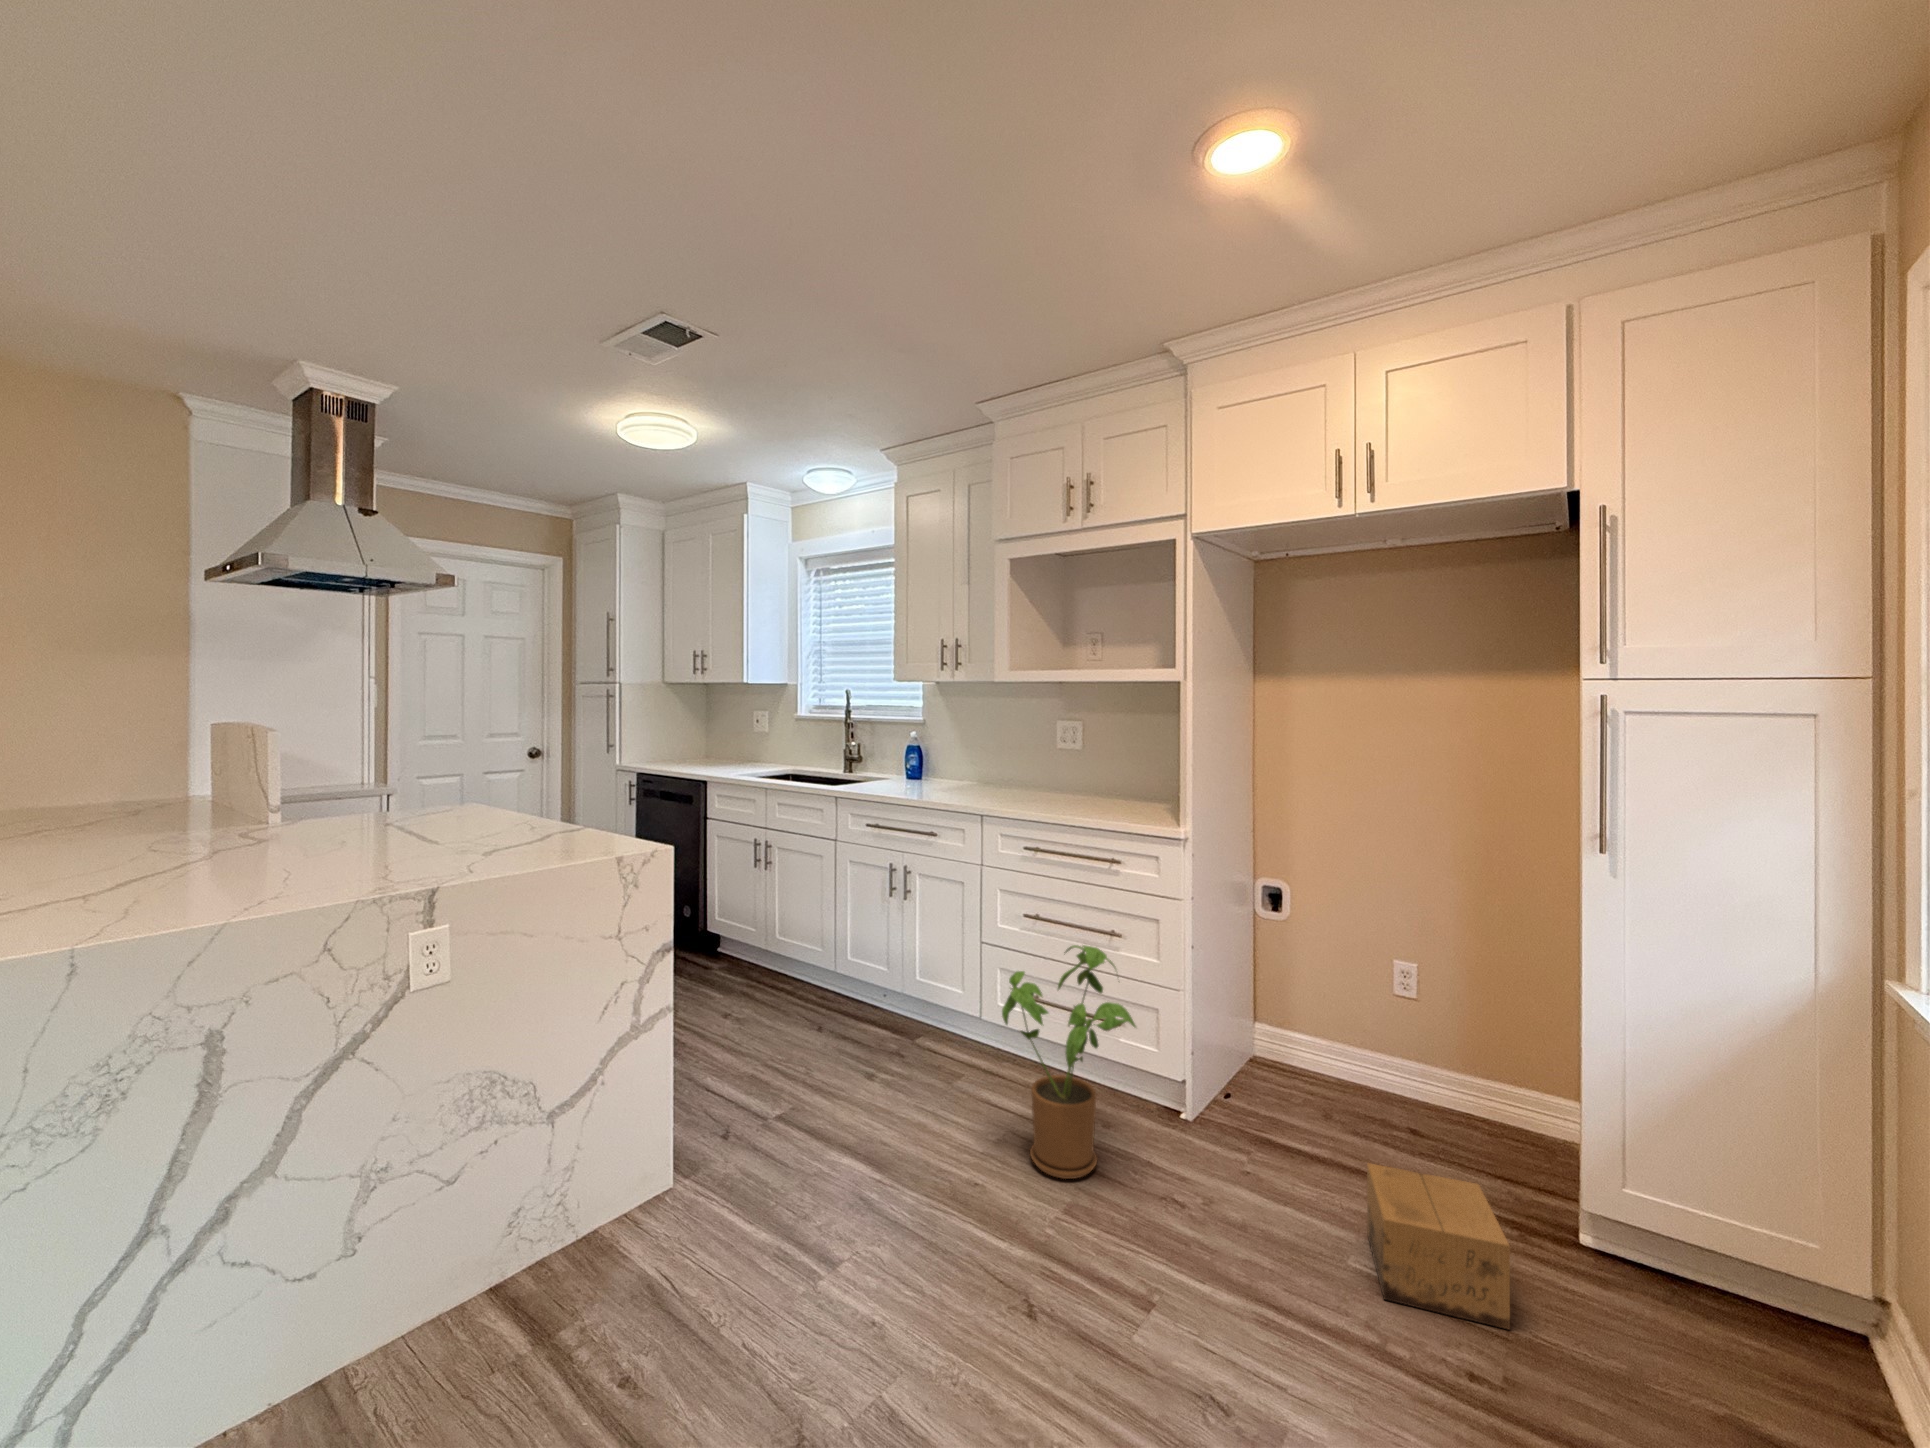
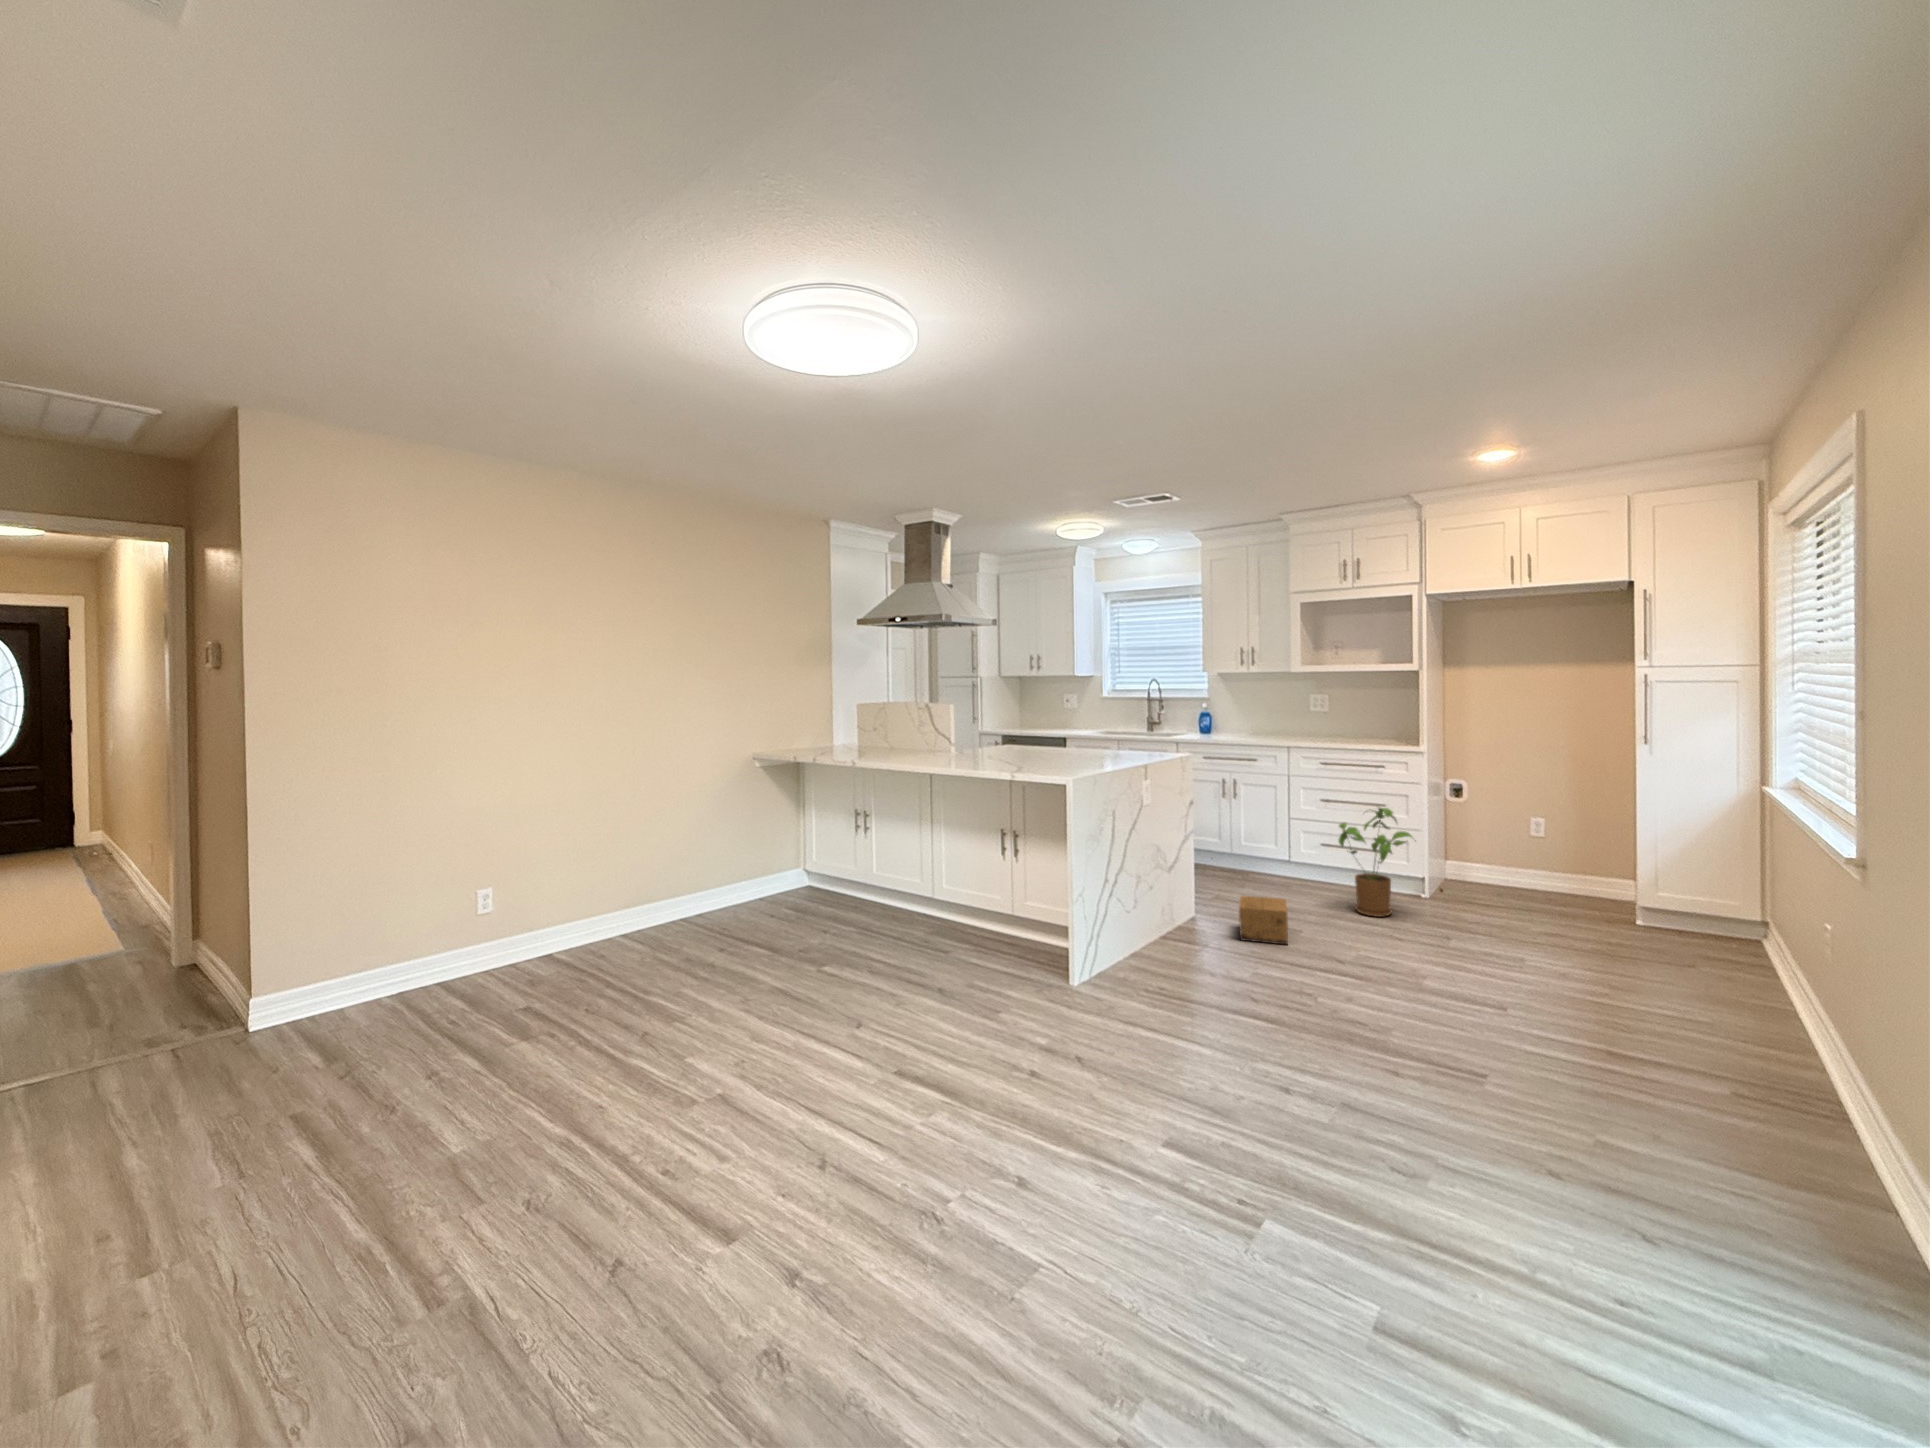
cardboard box: present [1367,1163,1510,1329] -> present [1239,896,1288,945]

